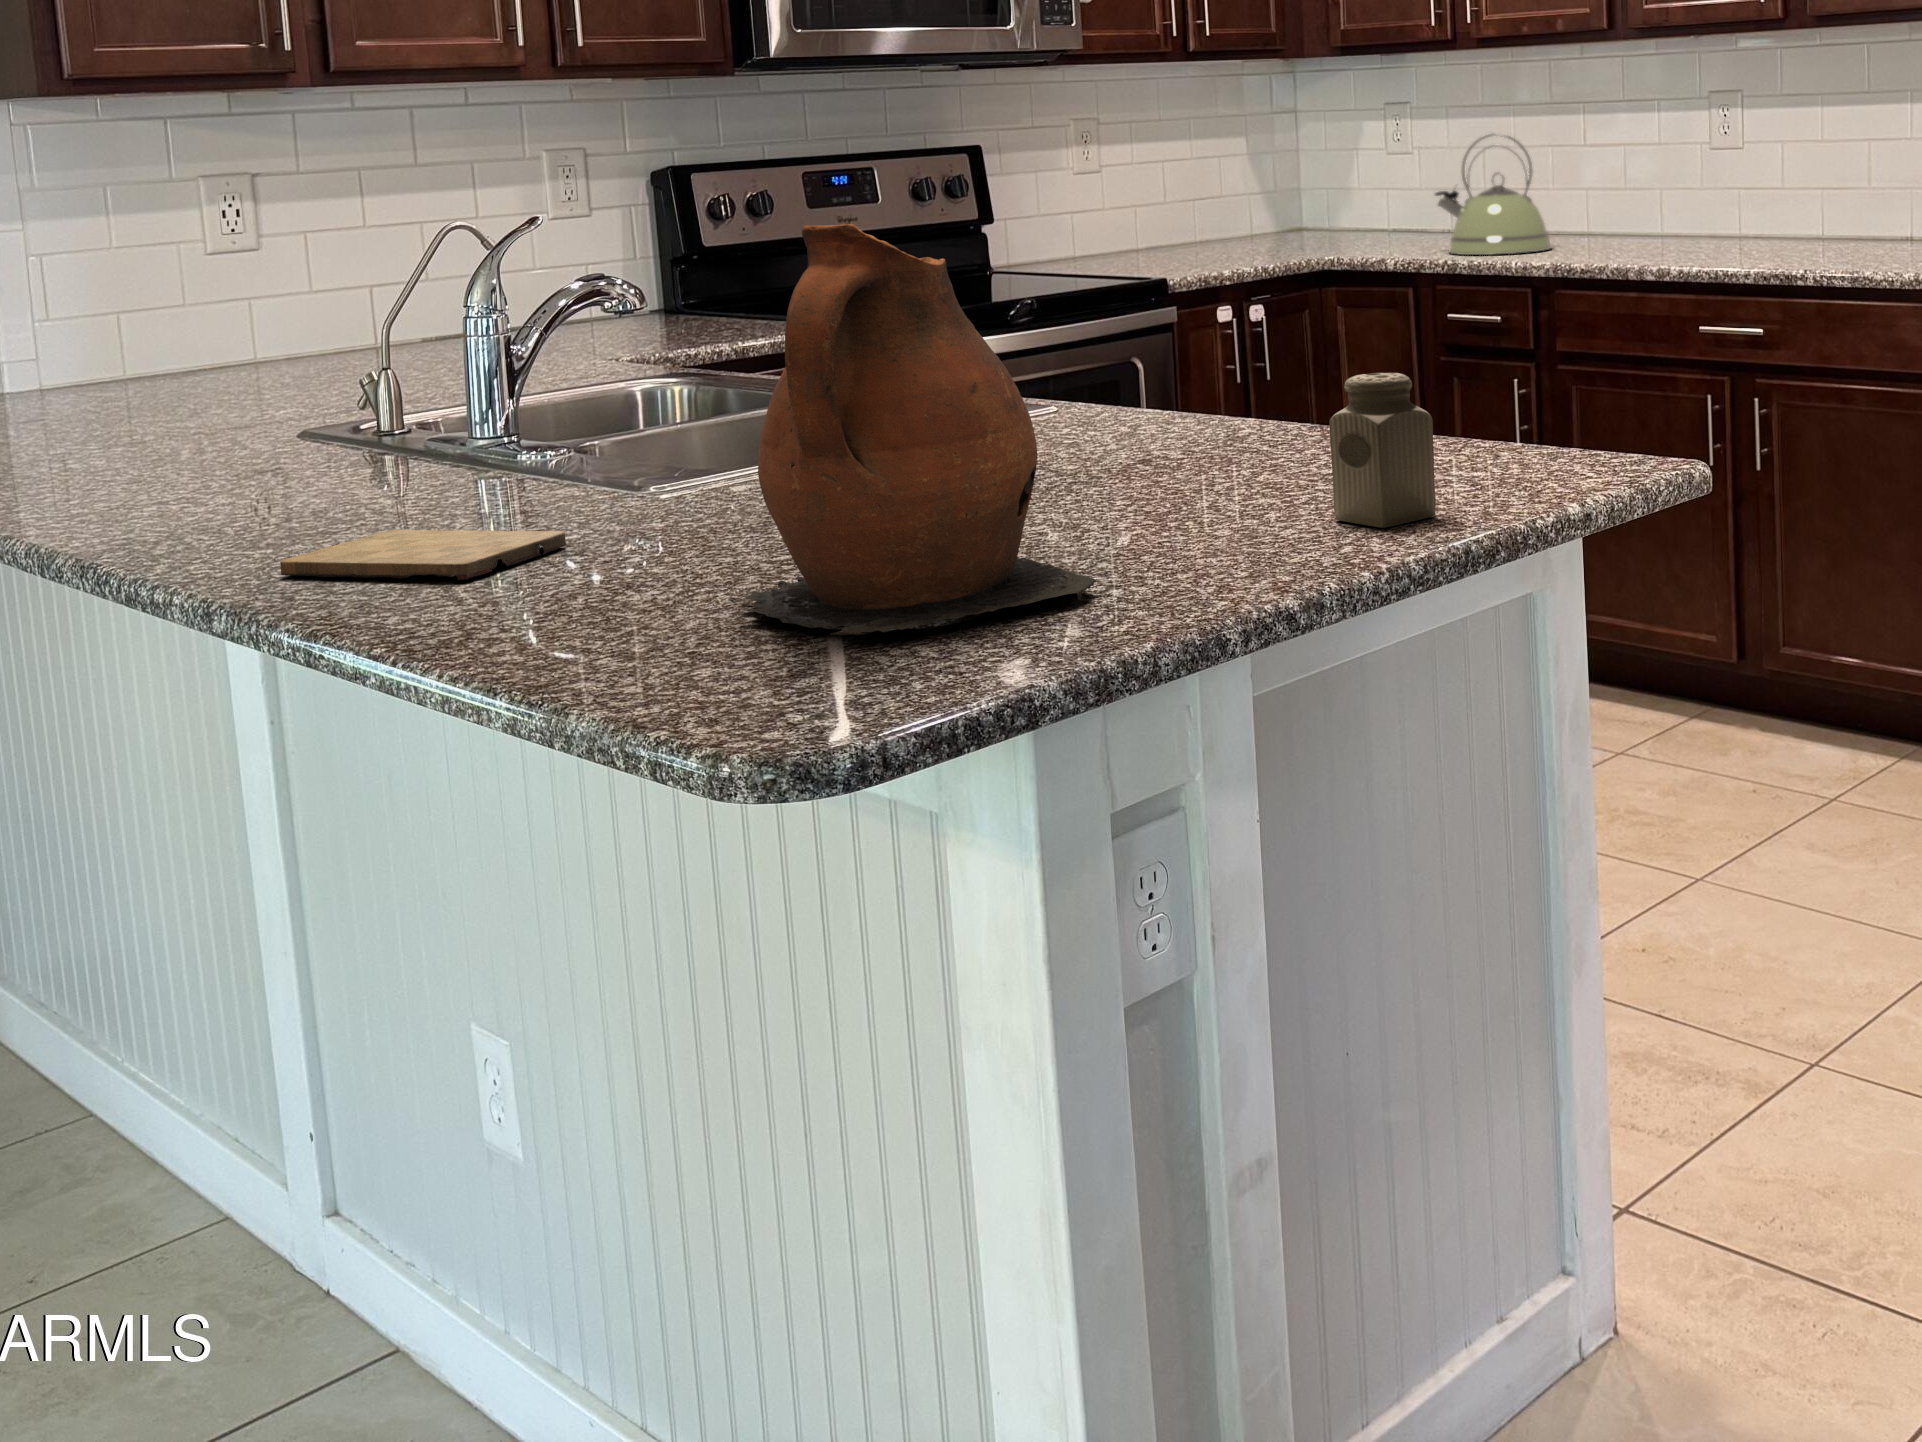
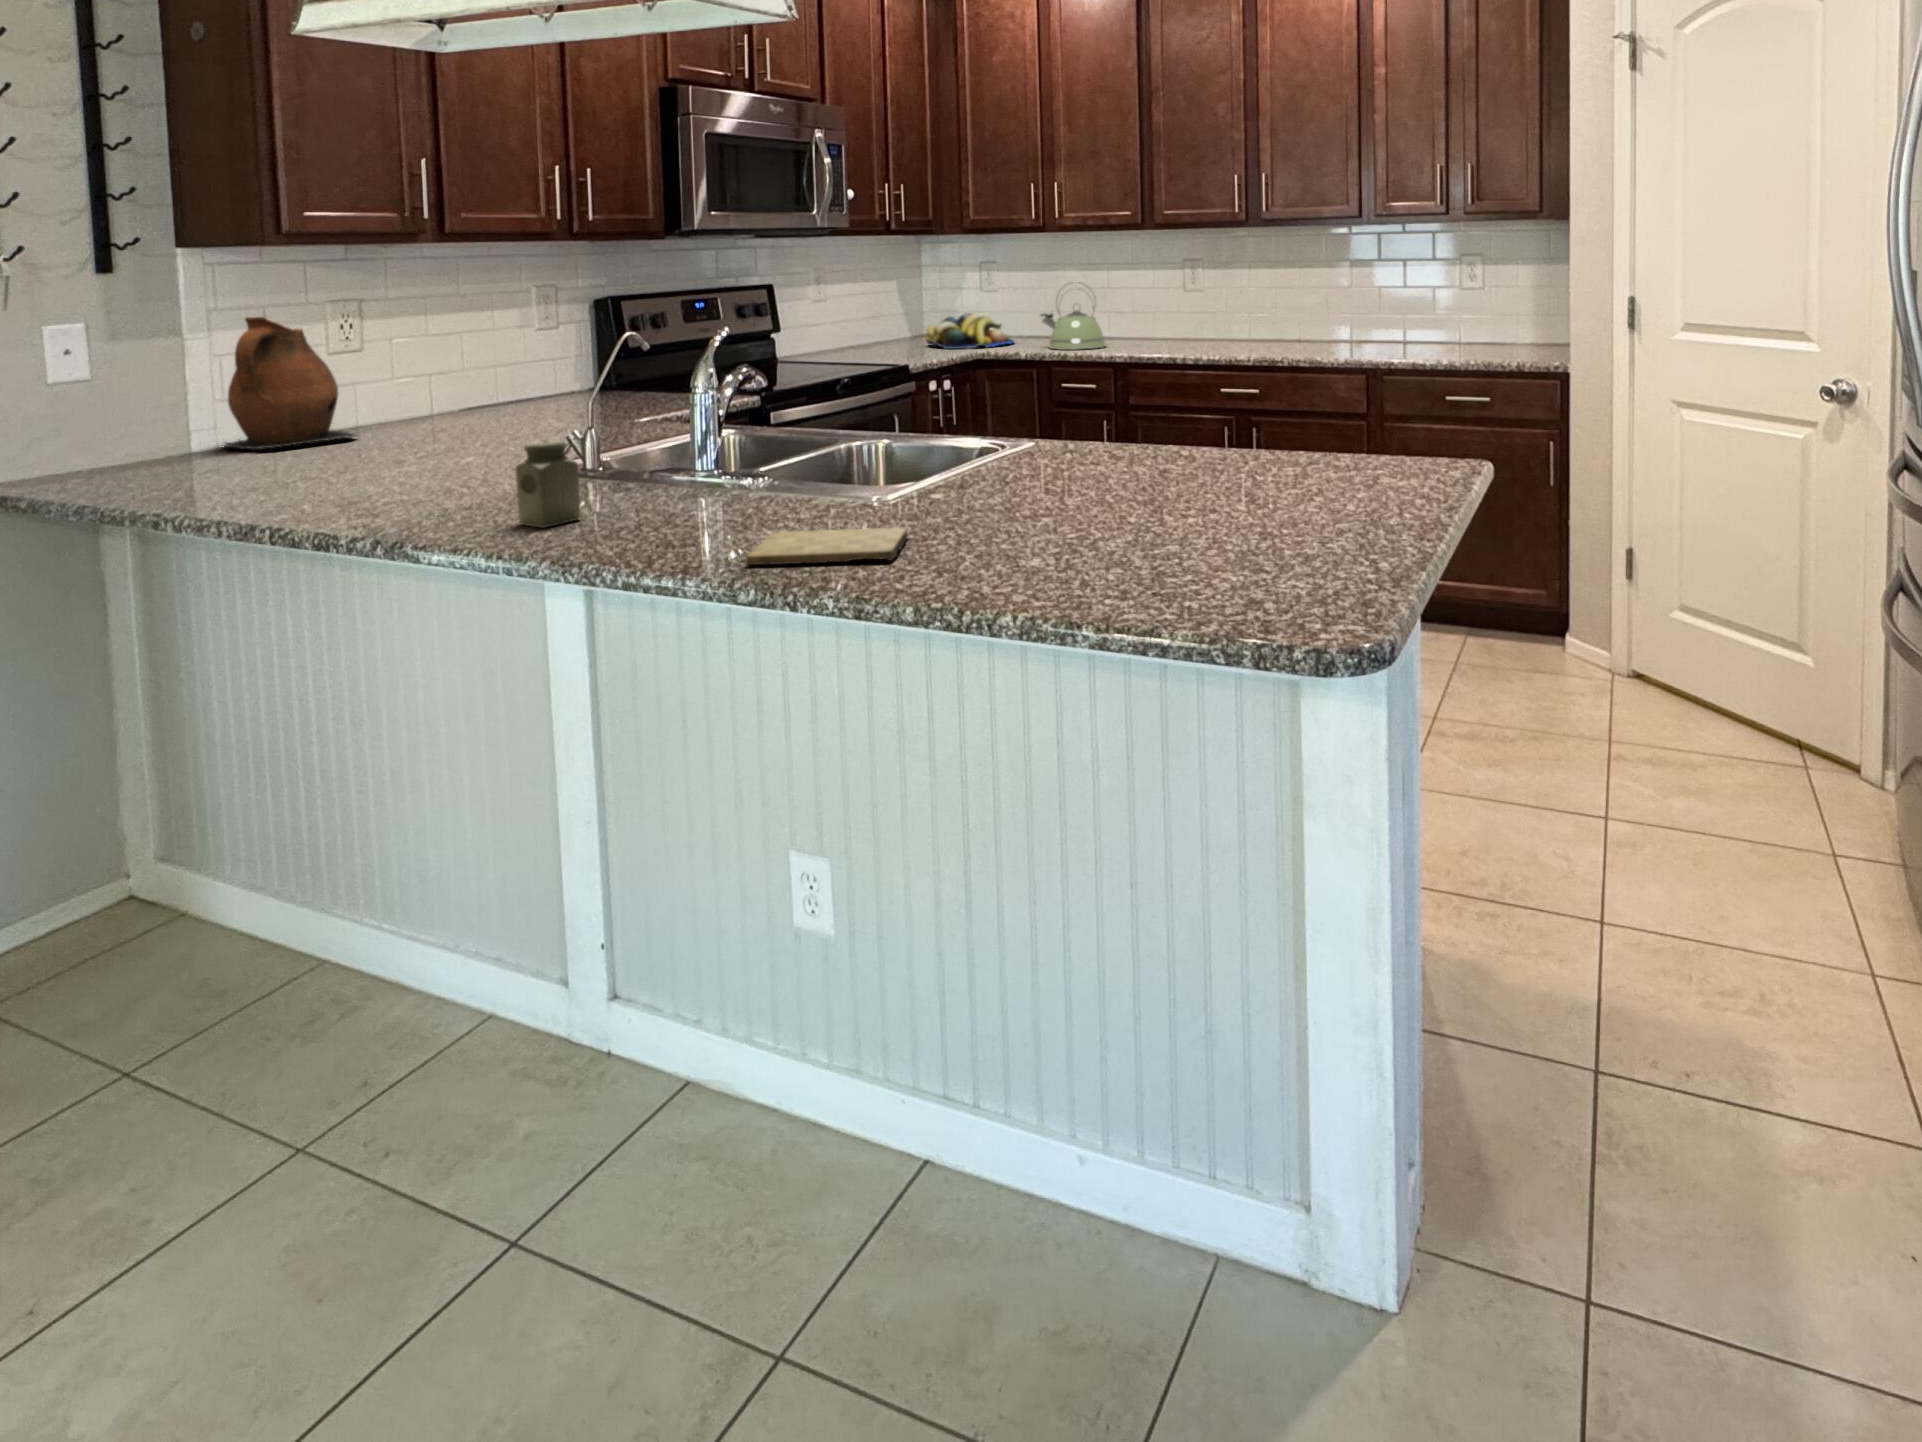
fruit bowl: none [1262,190,1416,253] -> present [926,313,1014,349]
ceramic pitcher: present [730,224,1096,635] -> present [225,317,357,449]
salt shaker: present [1329,373,1436,528] -> present [515,440,581,528]

